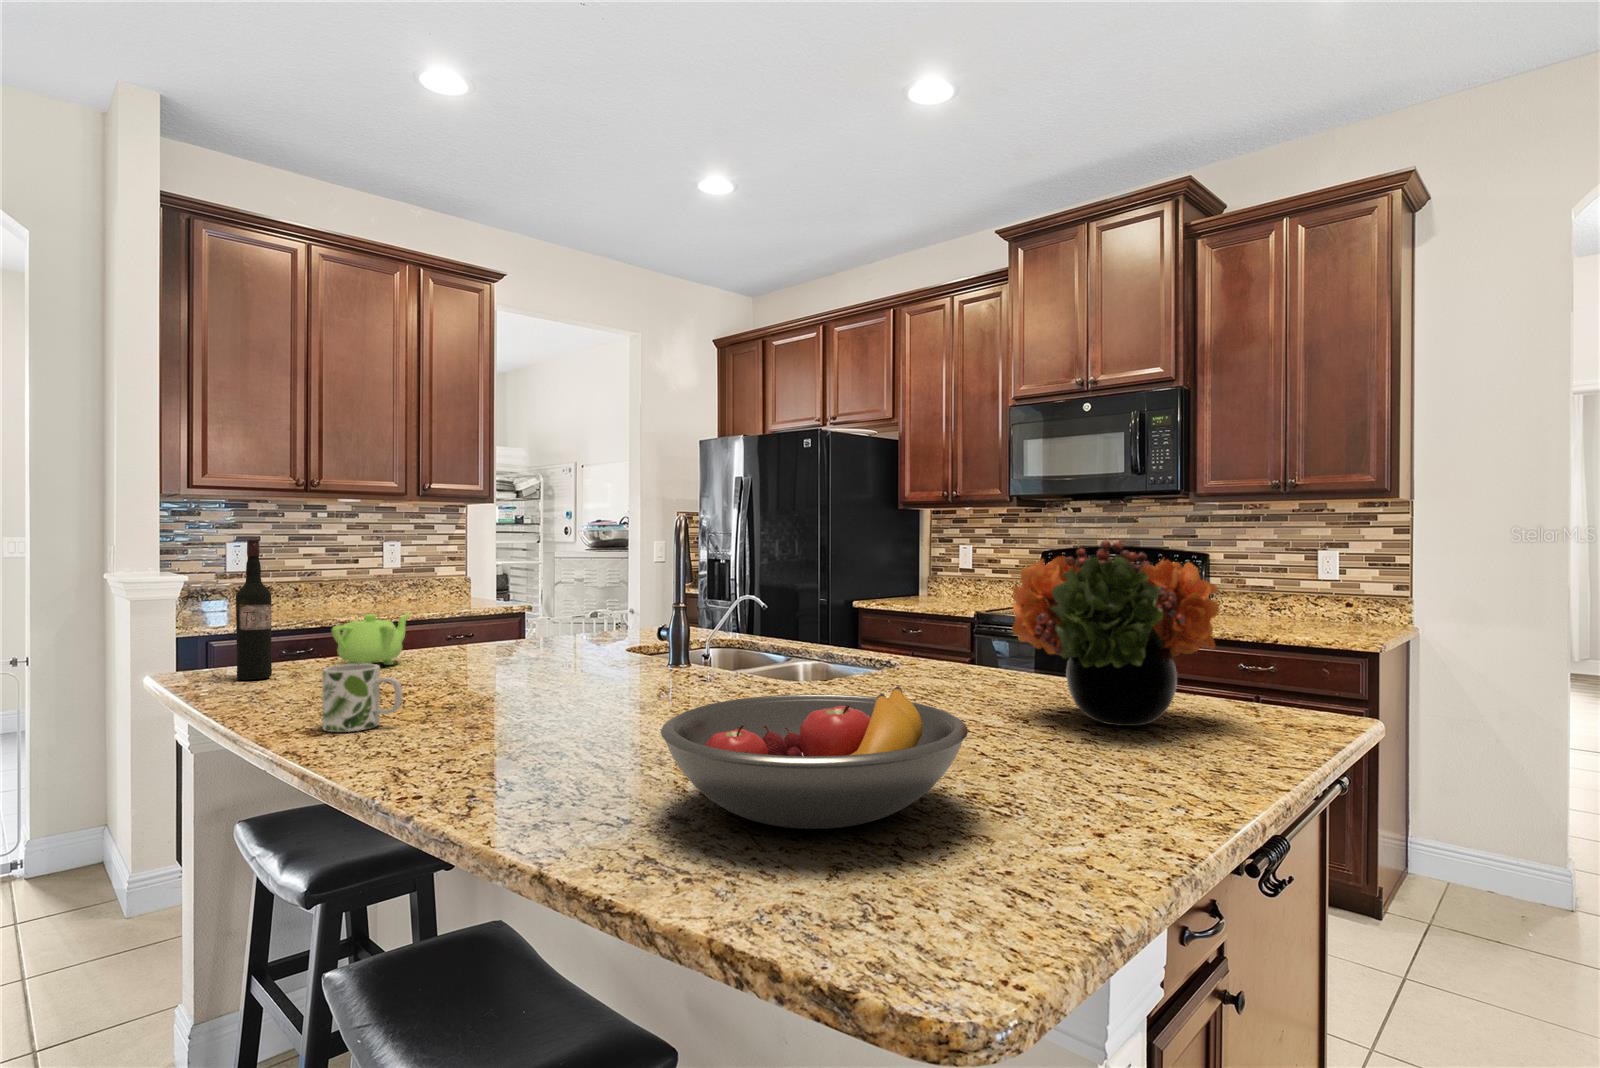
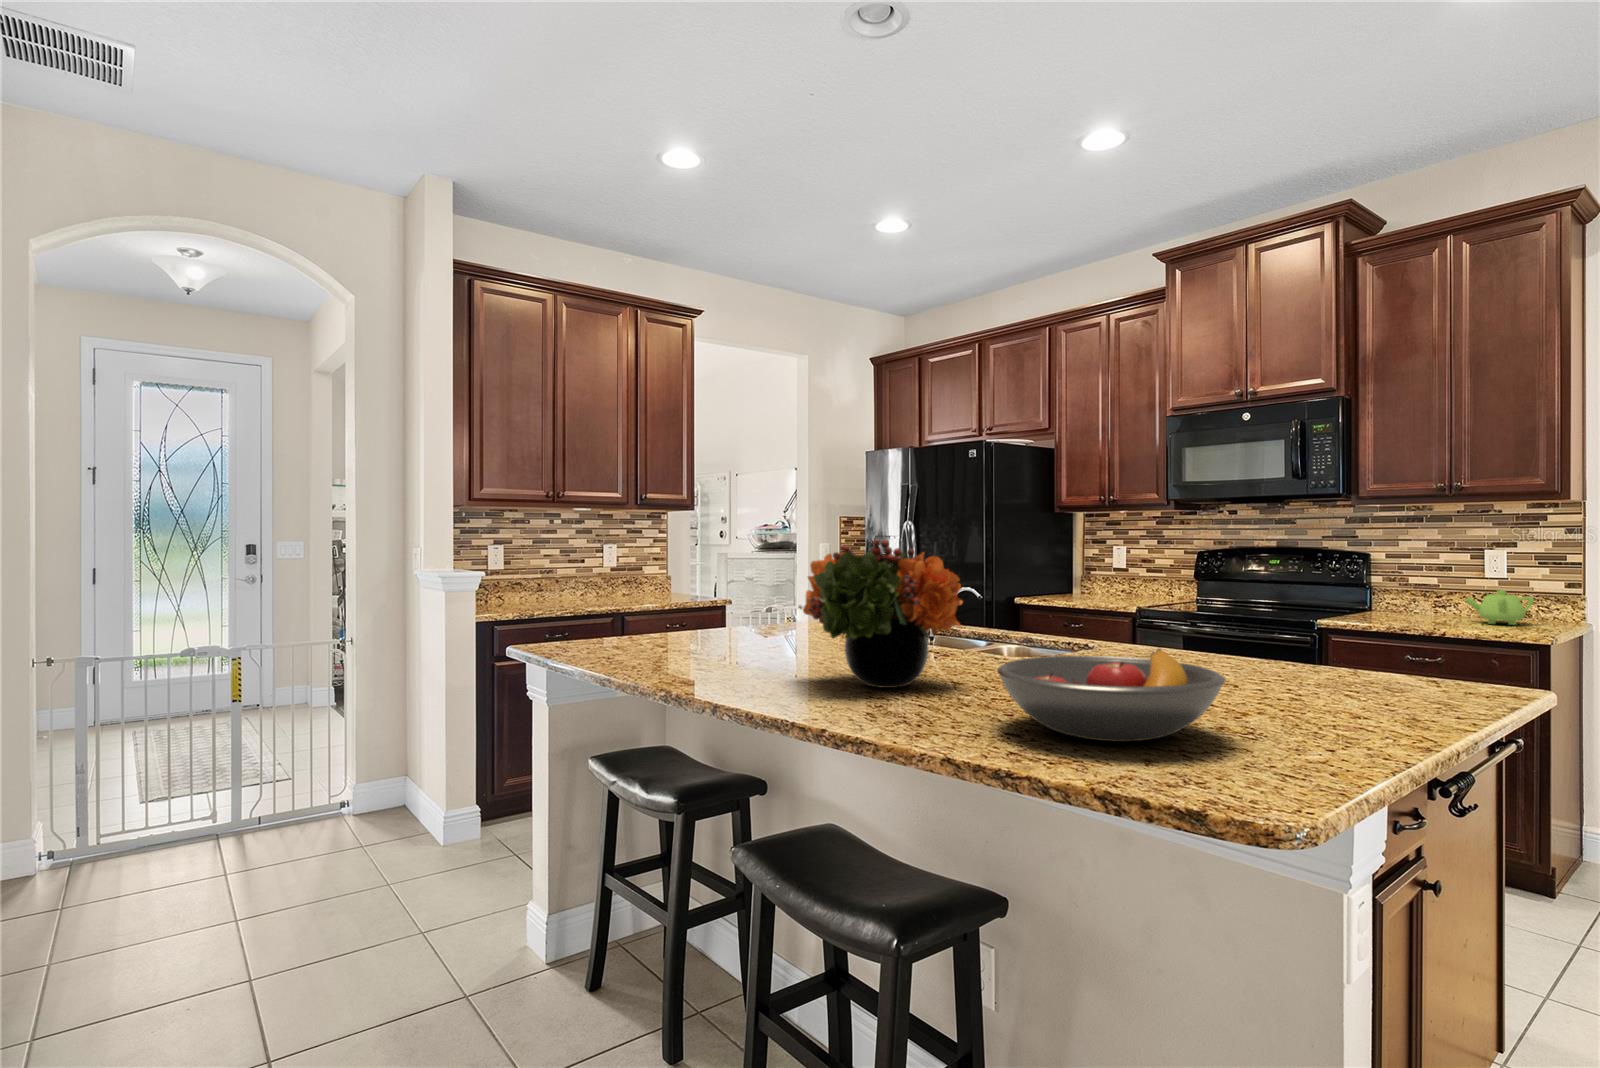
wine bottle: present [236,540,272,680] -> none [577,543,602,651]
flower arrangement: present [1012,540,1219,726] -> present [803,539,962,688]
teapot: present [332,613,410,665] -> present [1465,590,1534,625]
mug: present [322,664,402,732] -> none [692,635,747,684]

